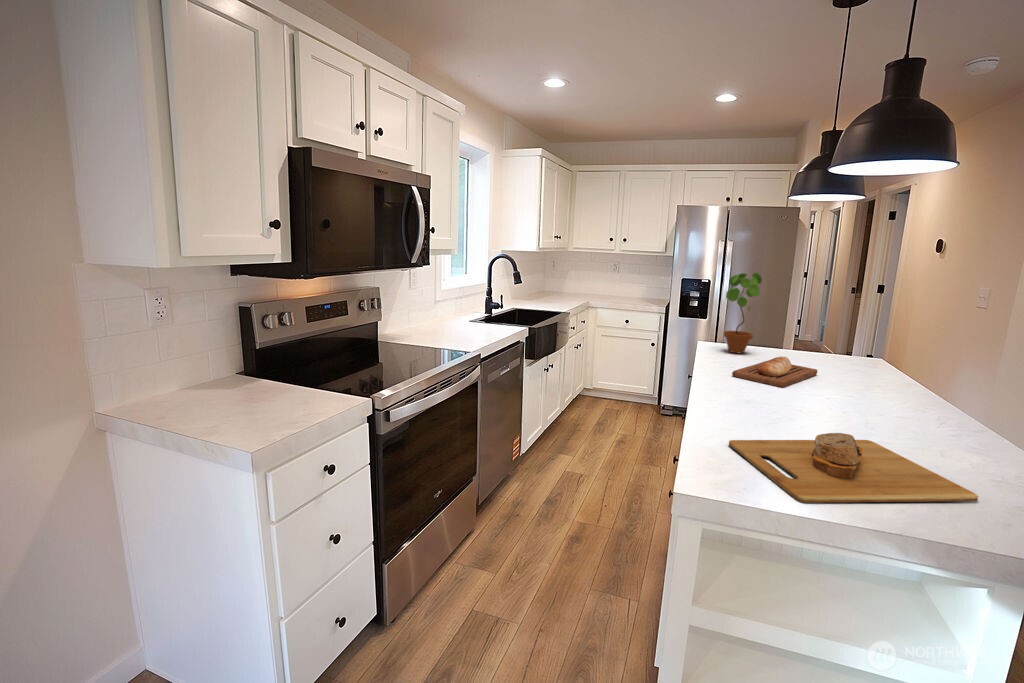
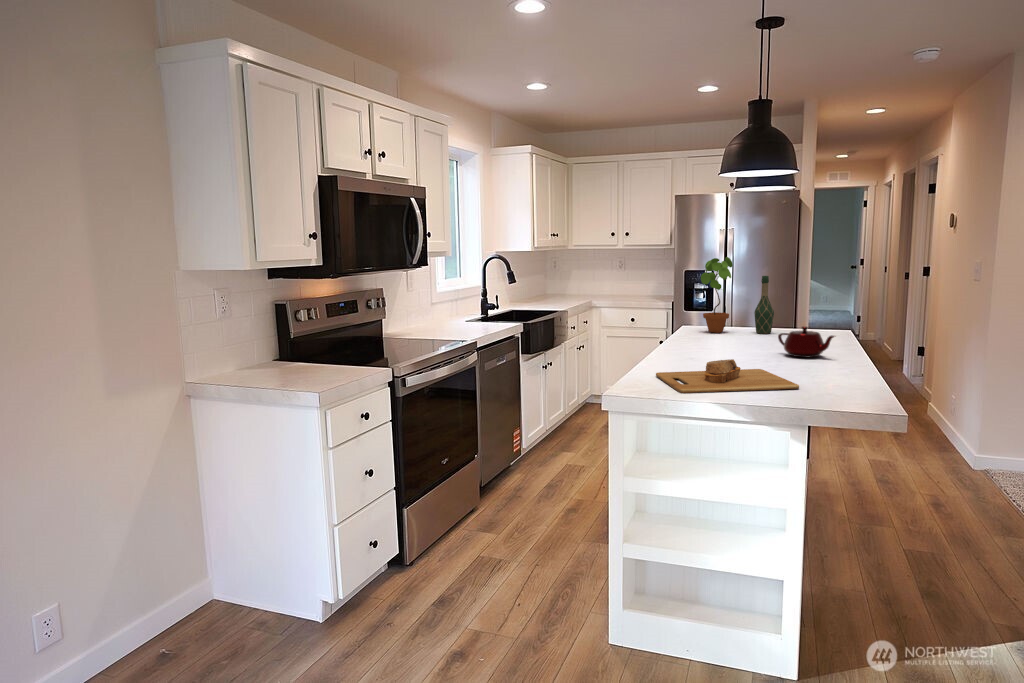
wine bottle: none [781,295,804,358] -> present [754,276,774,334]
bread loaf: present [732,357,817,388] -> none [695,328,773,350]
teapot: none [847,370,940,410] -> present [778,326,834,357]

